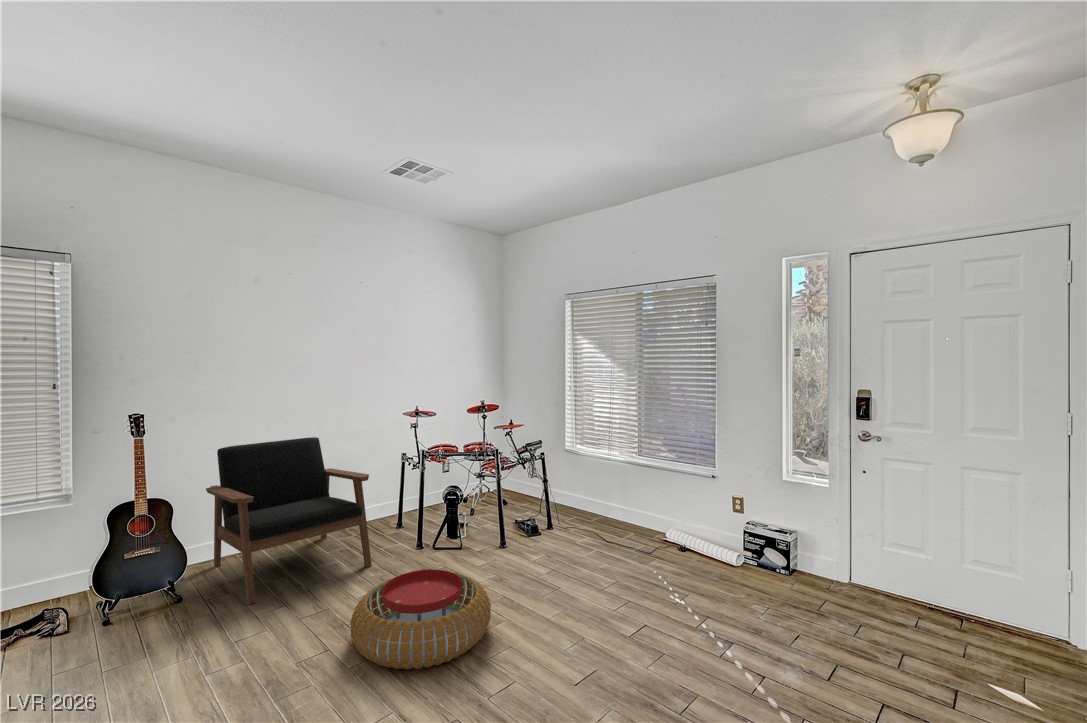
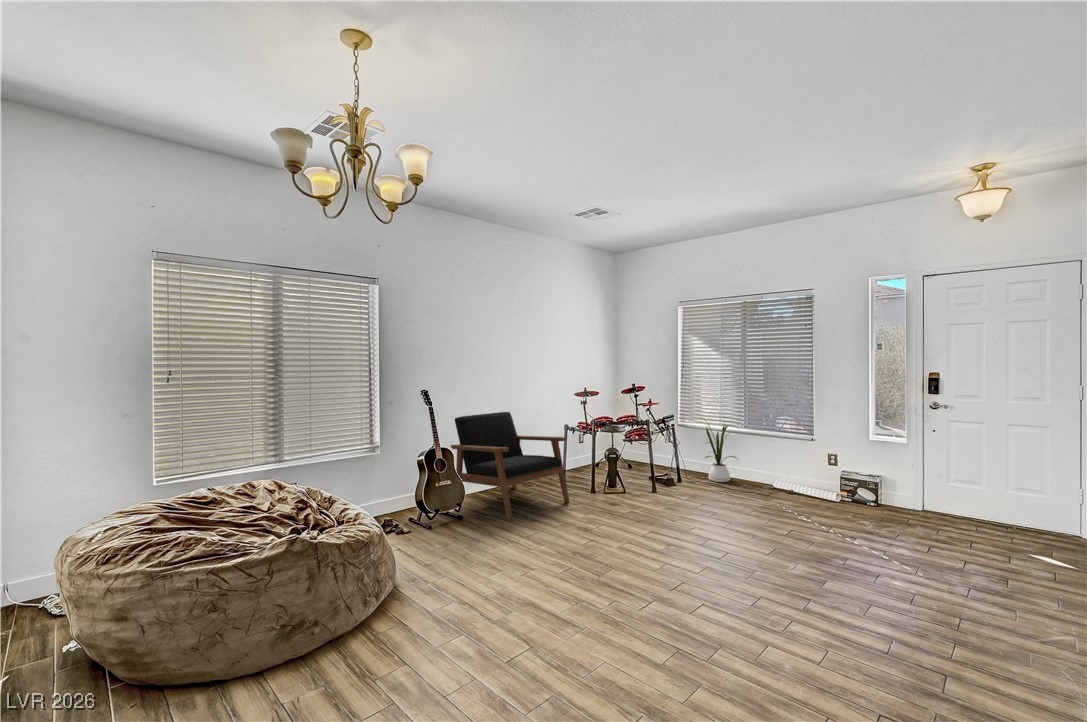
house plant: none [579,440,628,528] -> present [704,419,738,482]
pouf: present [350,569,491,670] -> none [601,495,694,549]

